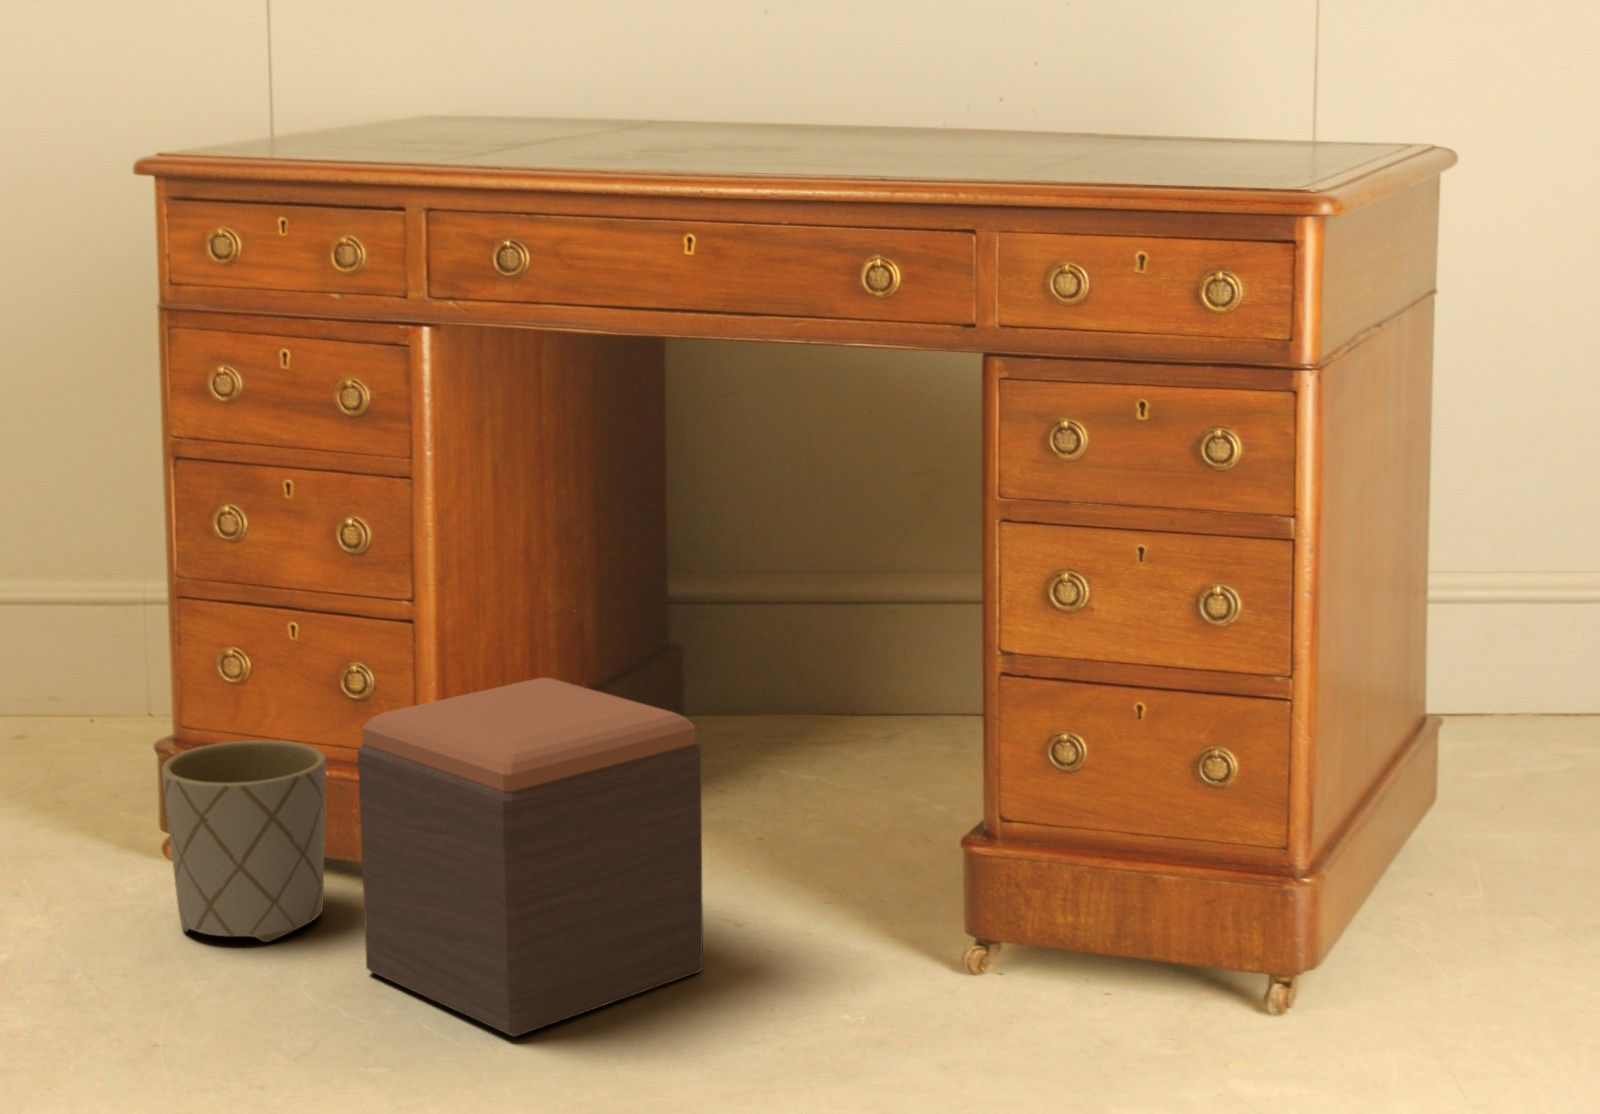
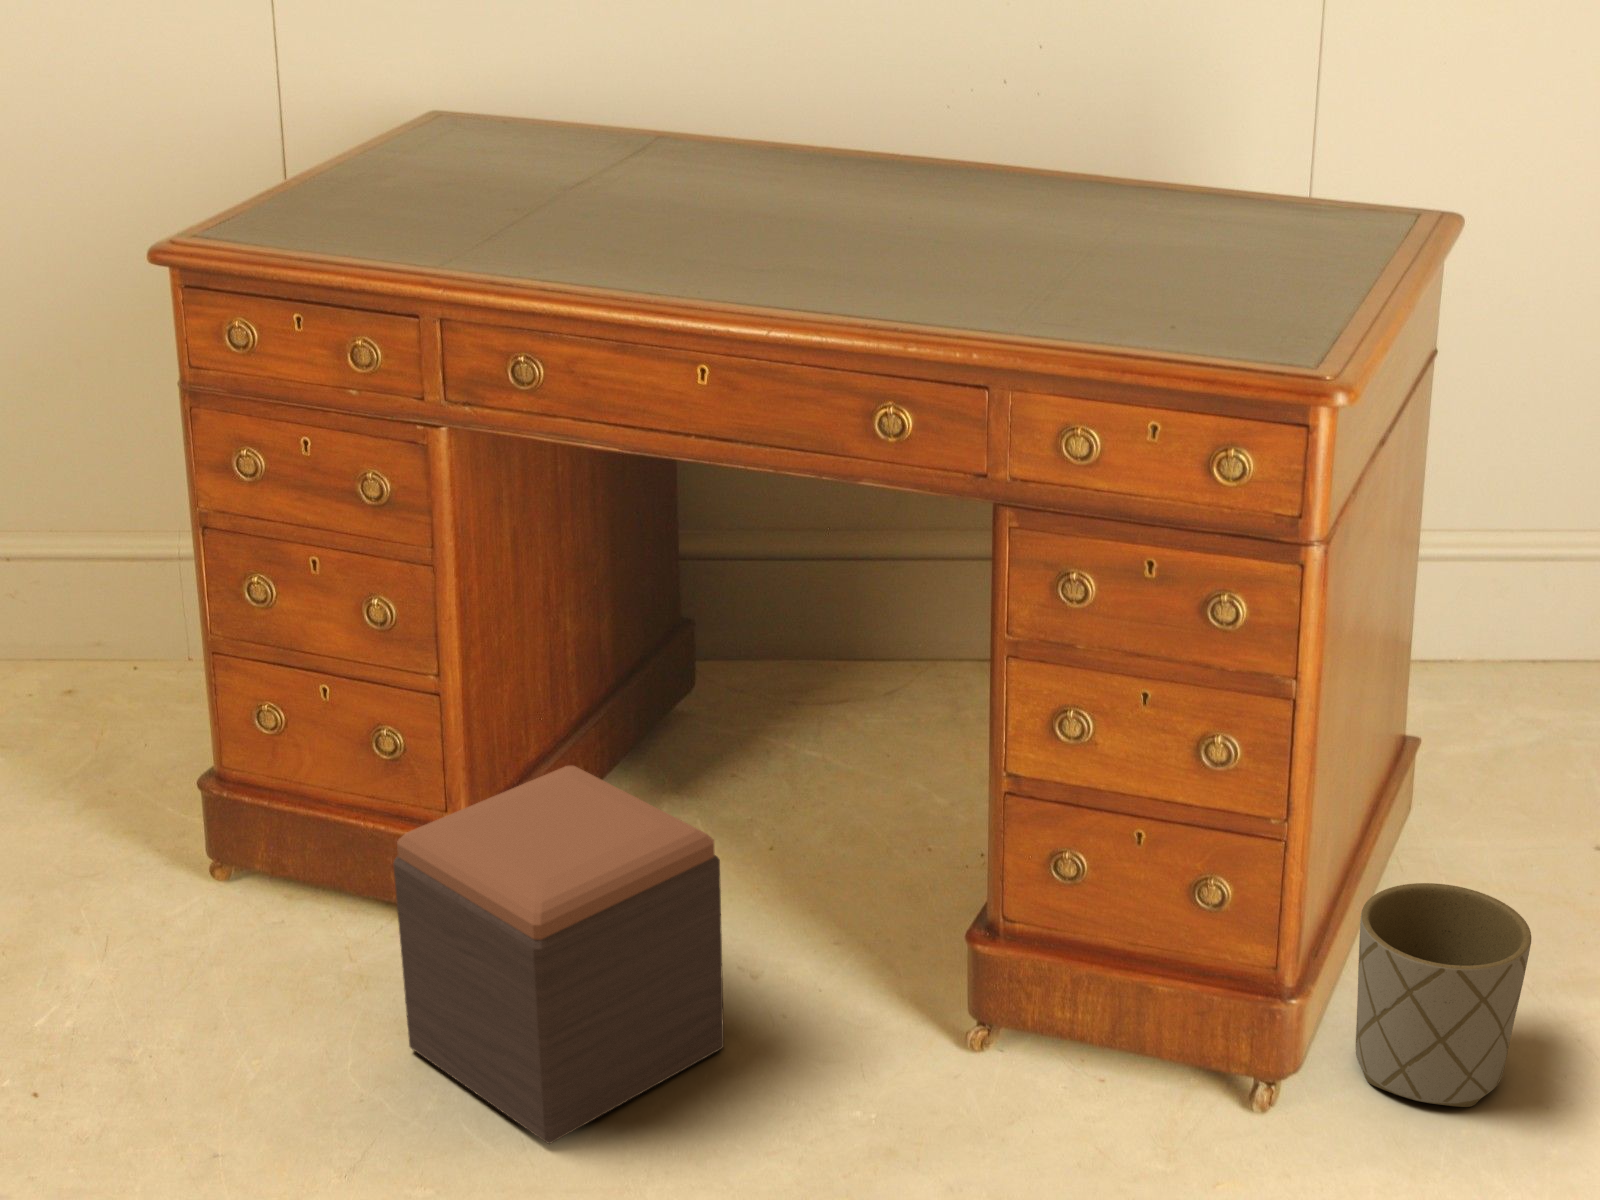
planter: present [162,740,326,942] -> present [1356,883,1531,1107]

